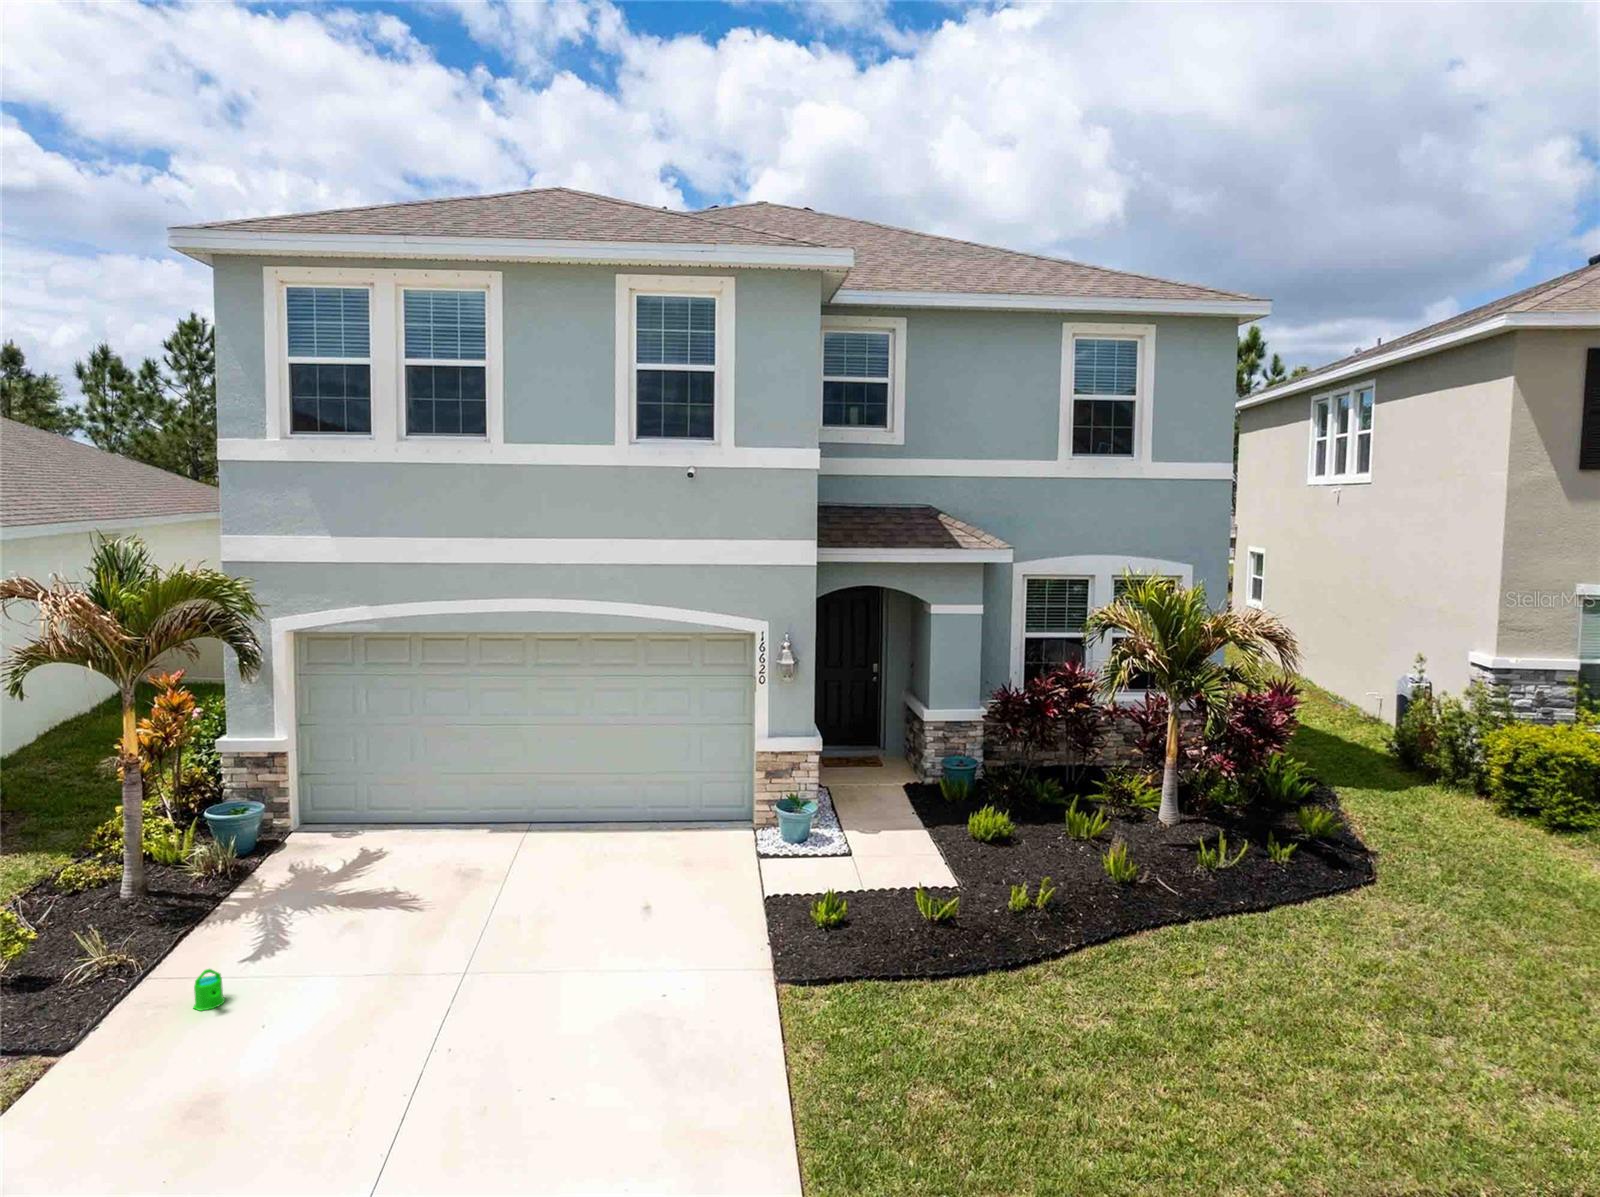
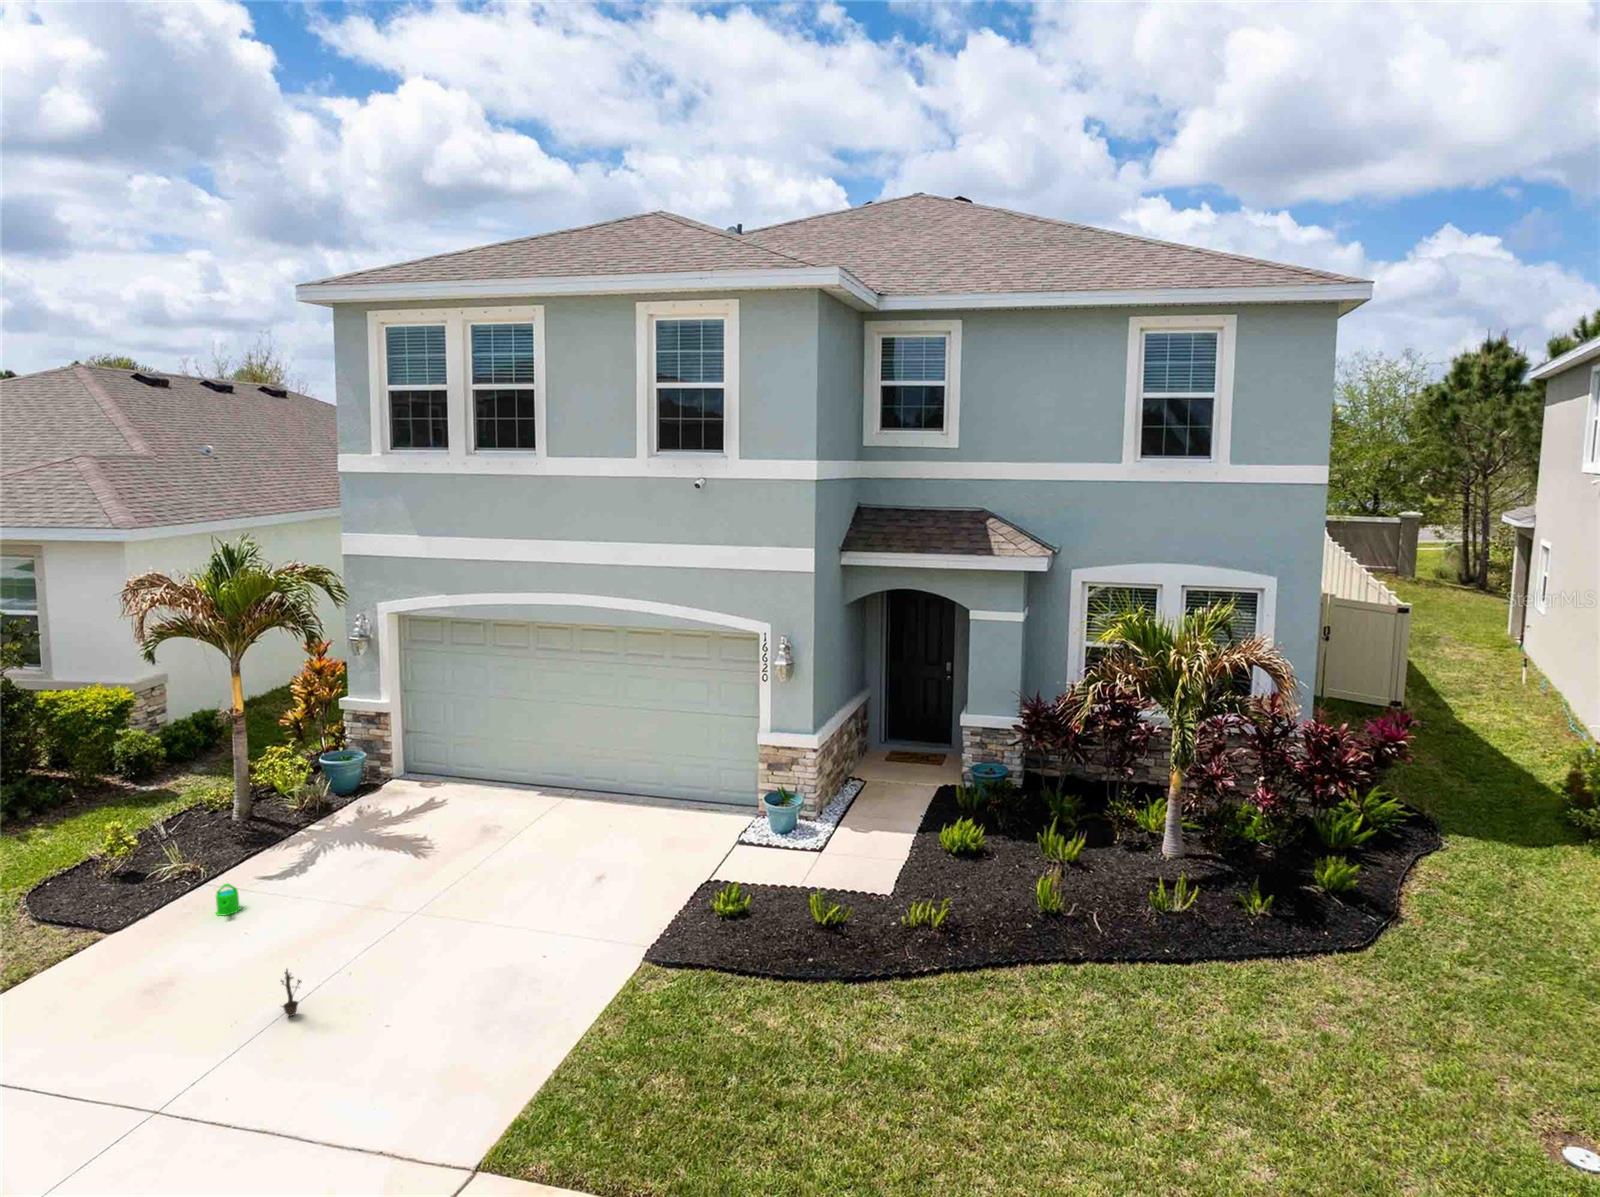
decorative plant: none [391,1046,430,1104] -> present [281,969,301,1016]

